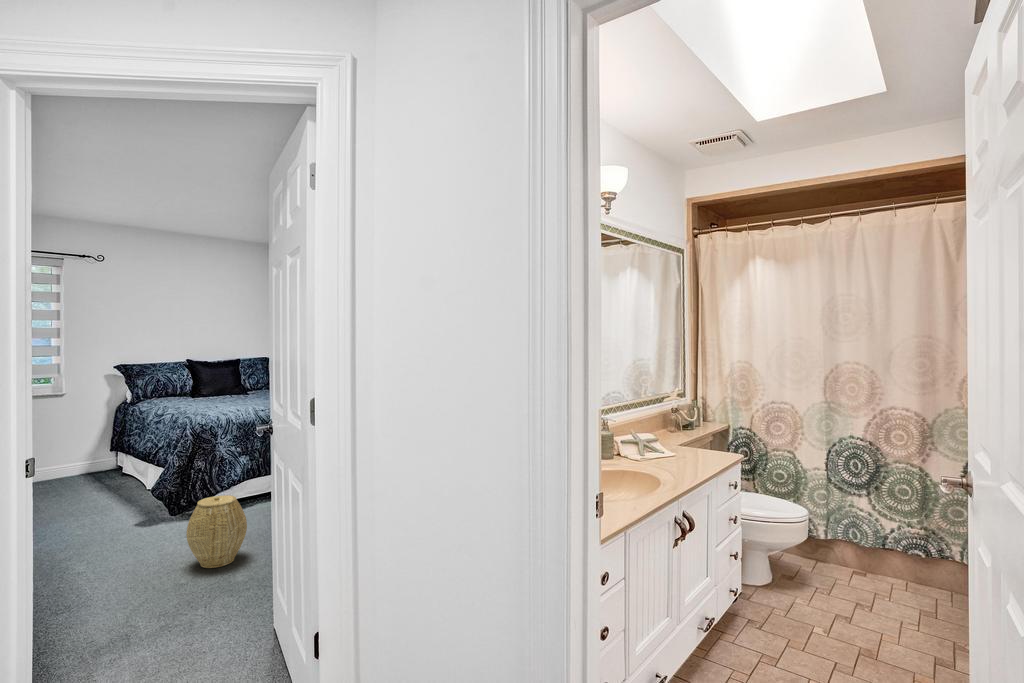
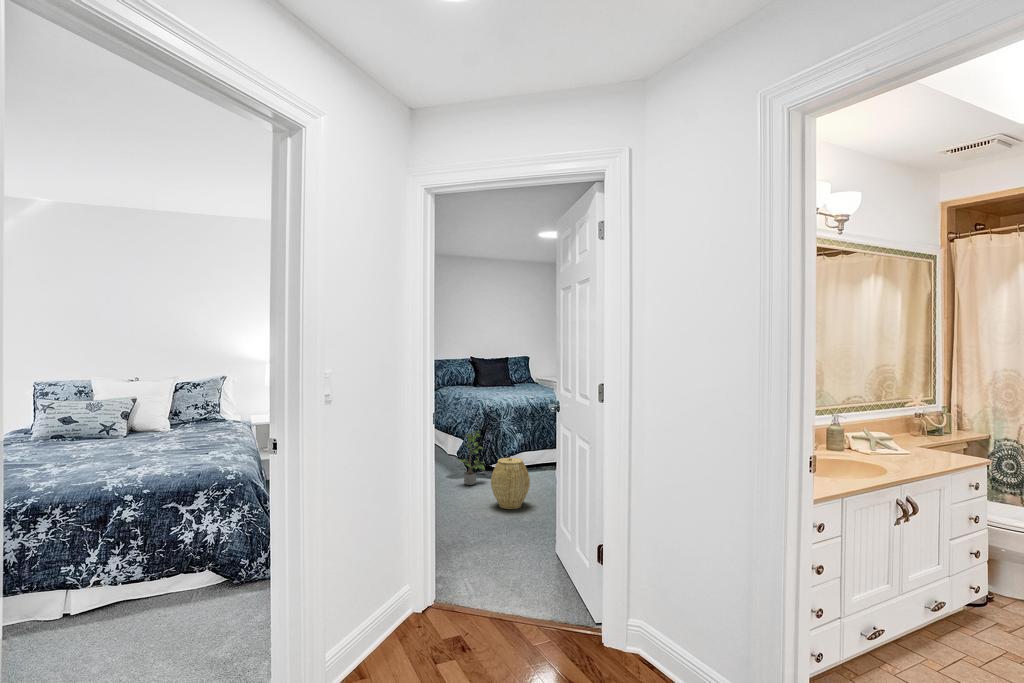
potted plant: none [144,458,192,536] -> present [458,431,485,485]

